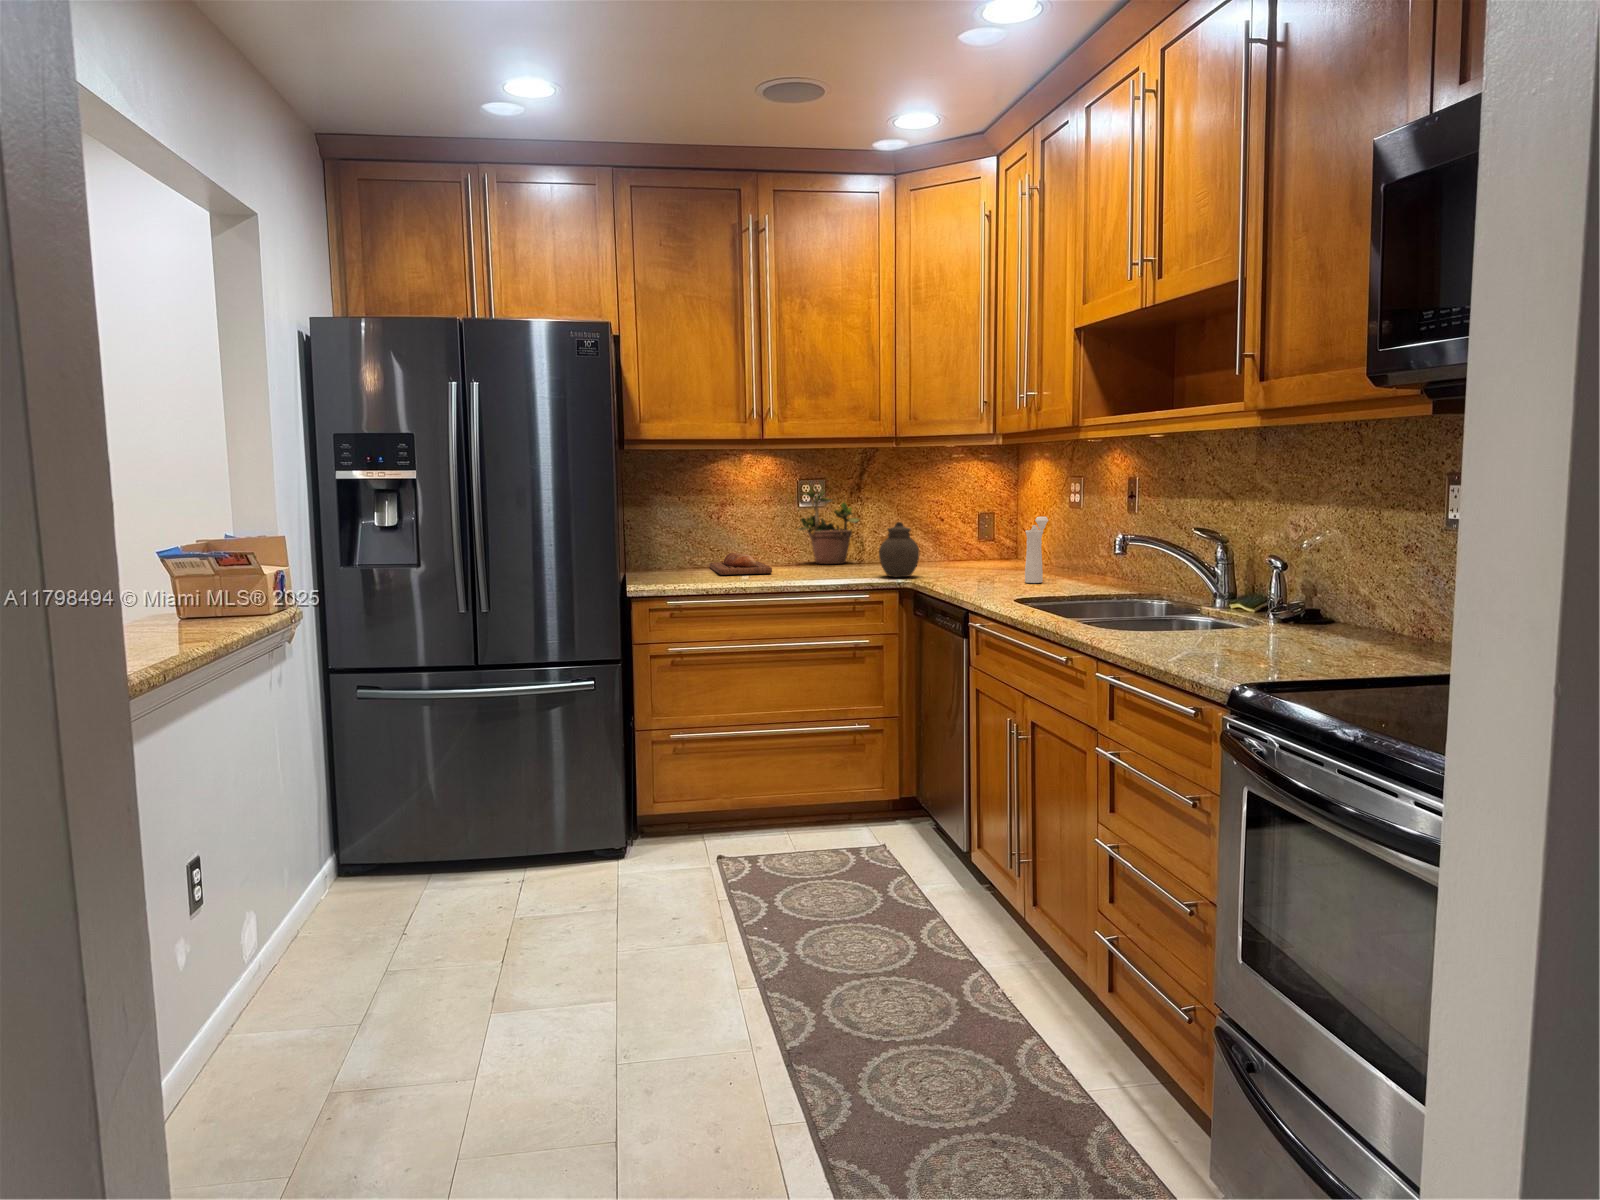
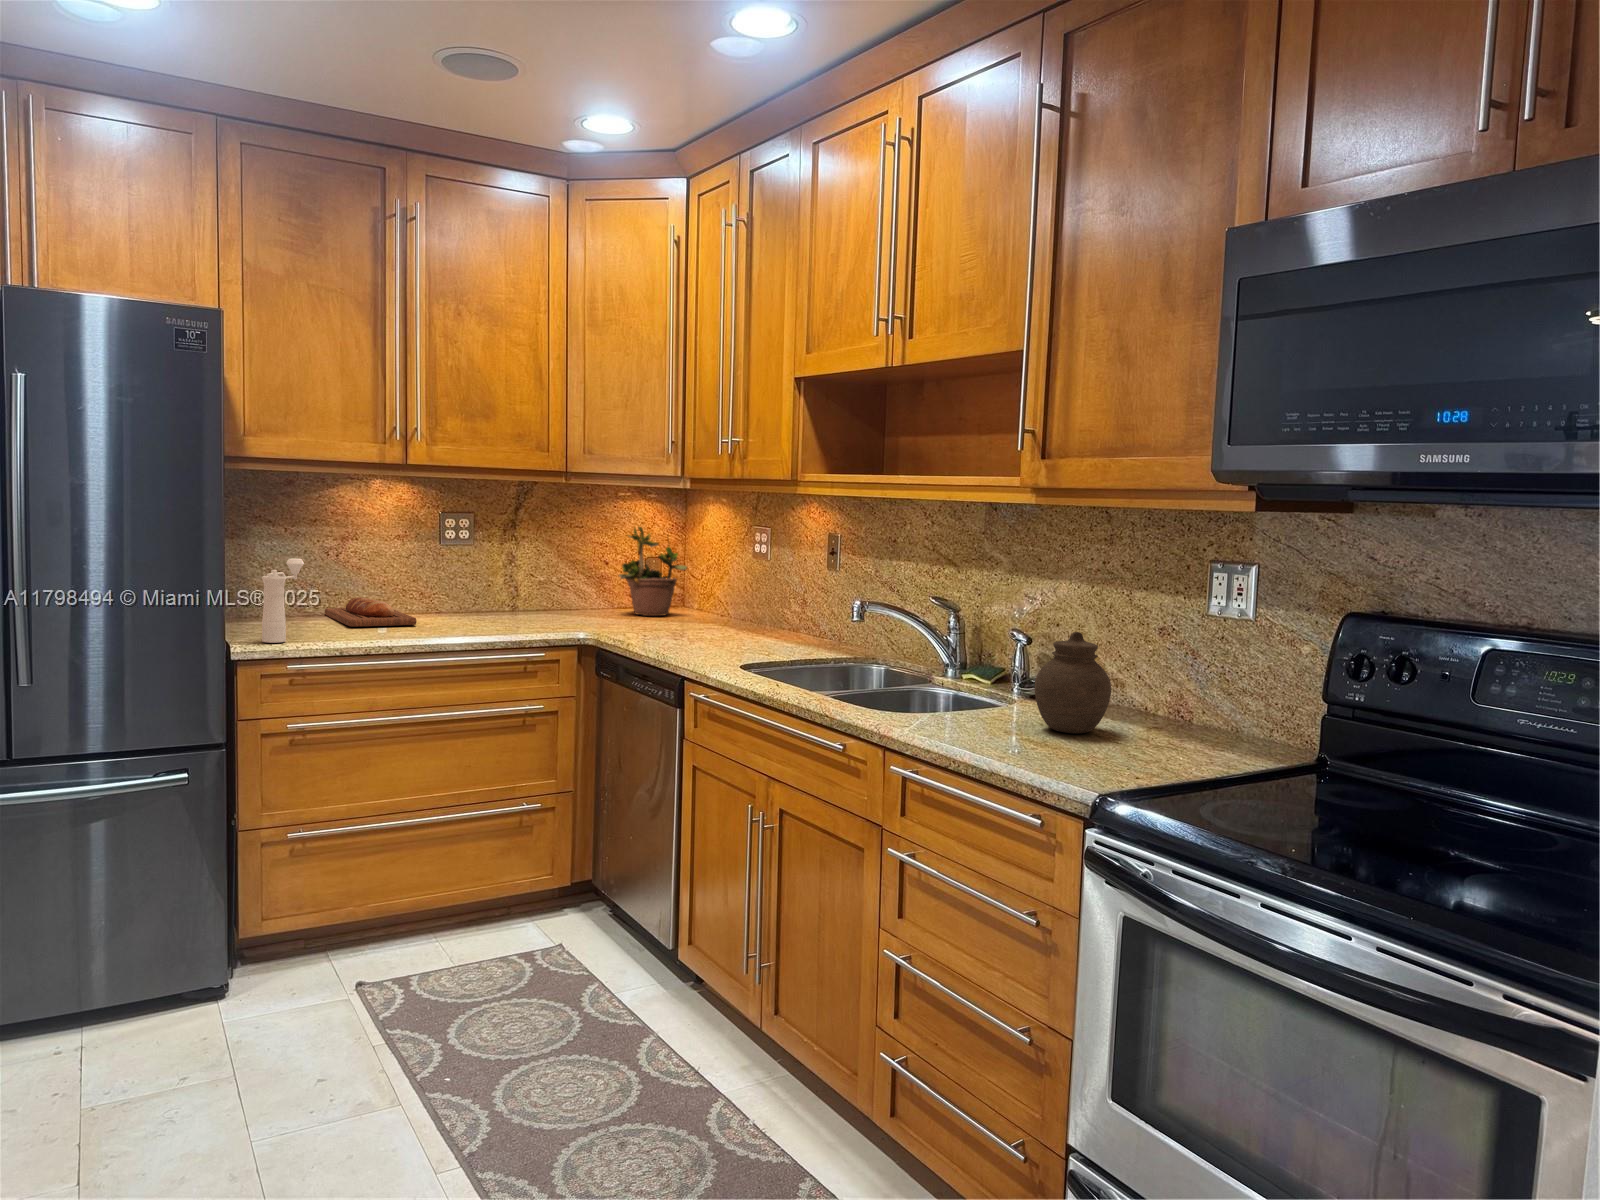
potted plant: present [798,486,859,564] -> present [619,527,687,616]
pepper mill: present [1025,517,1049,583] -> present [262,558,304,643]
jar: present [879,522,919,577] -> present [1035,632,1111,733]

